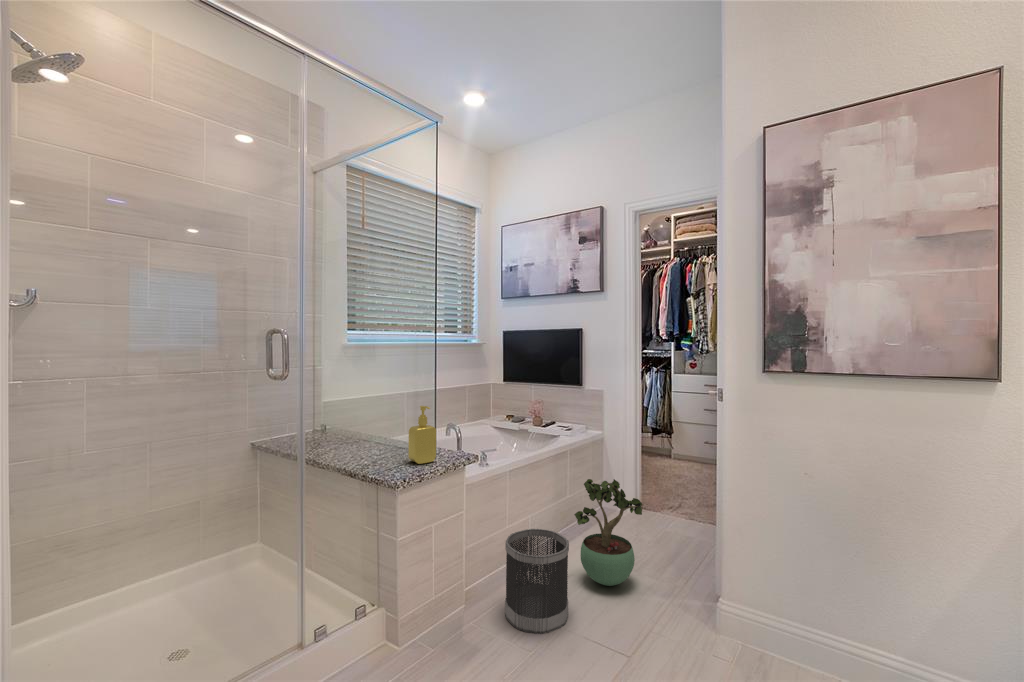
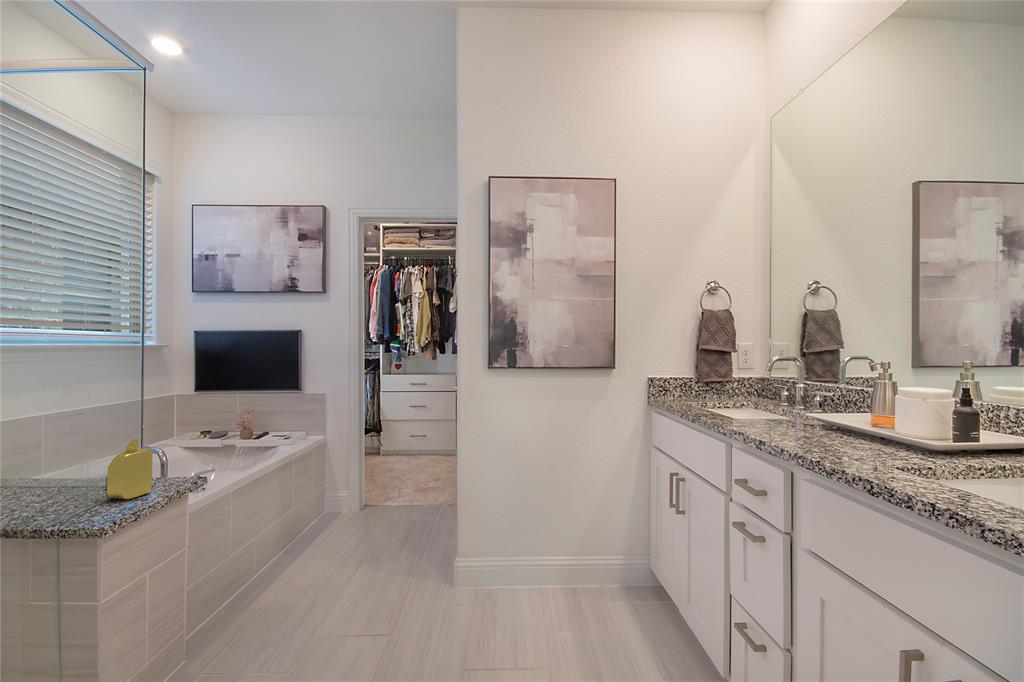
potted plant: present [574,479,642,586] -> none [315,476,387,582]
wastebasket: present [505,529,569,634] -> none [244,542,320,657]

